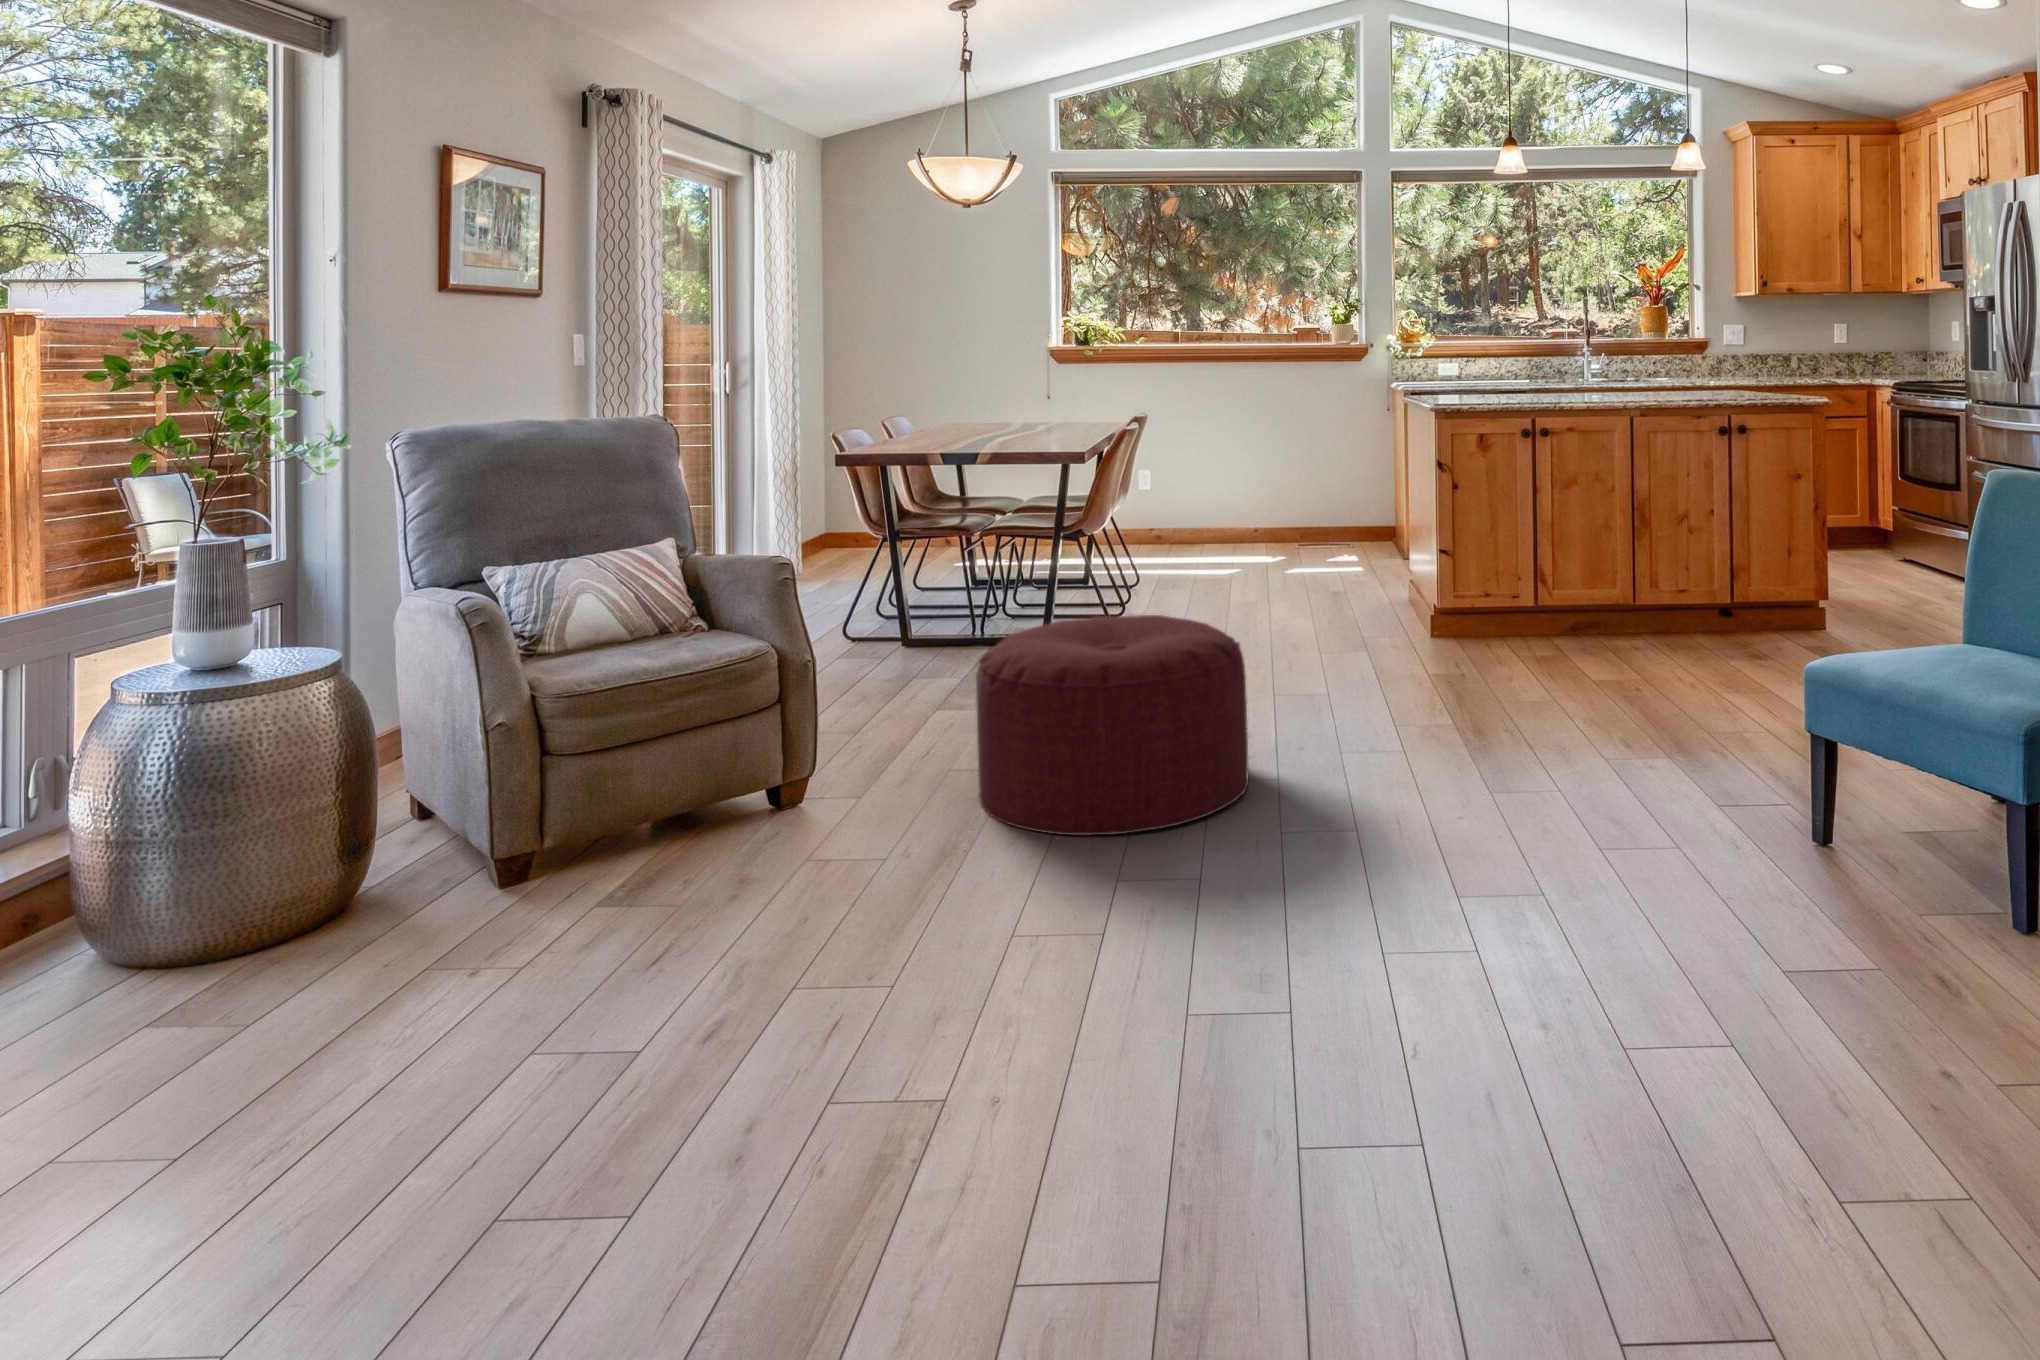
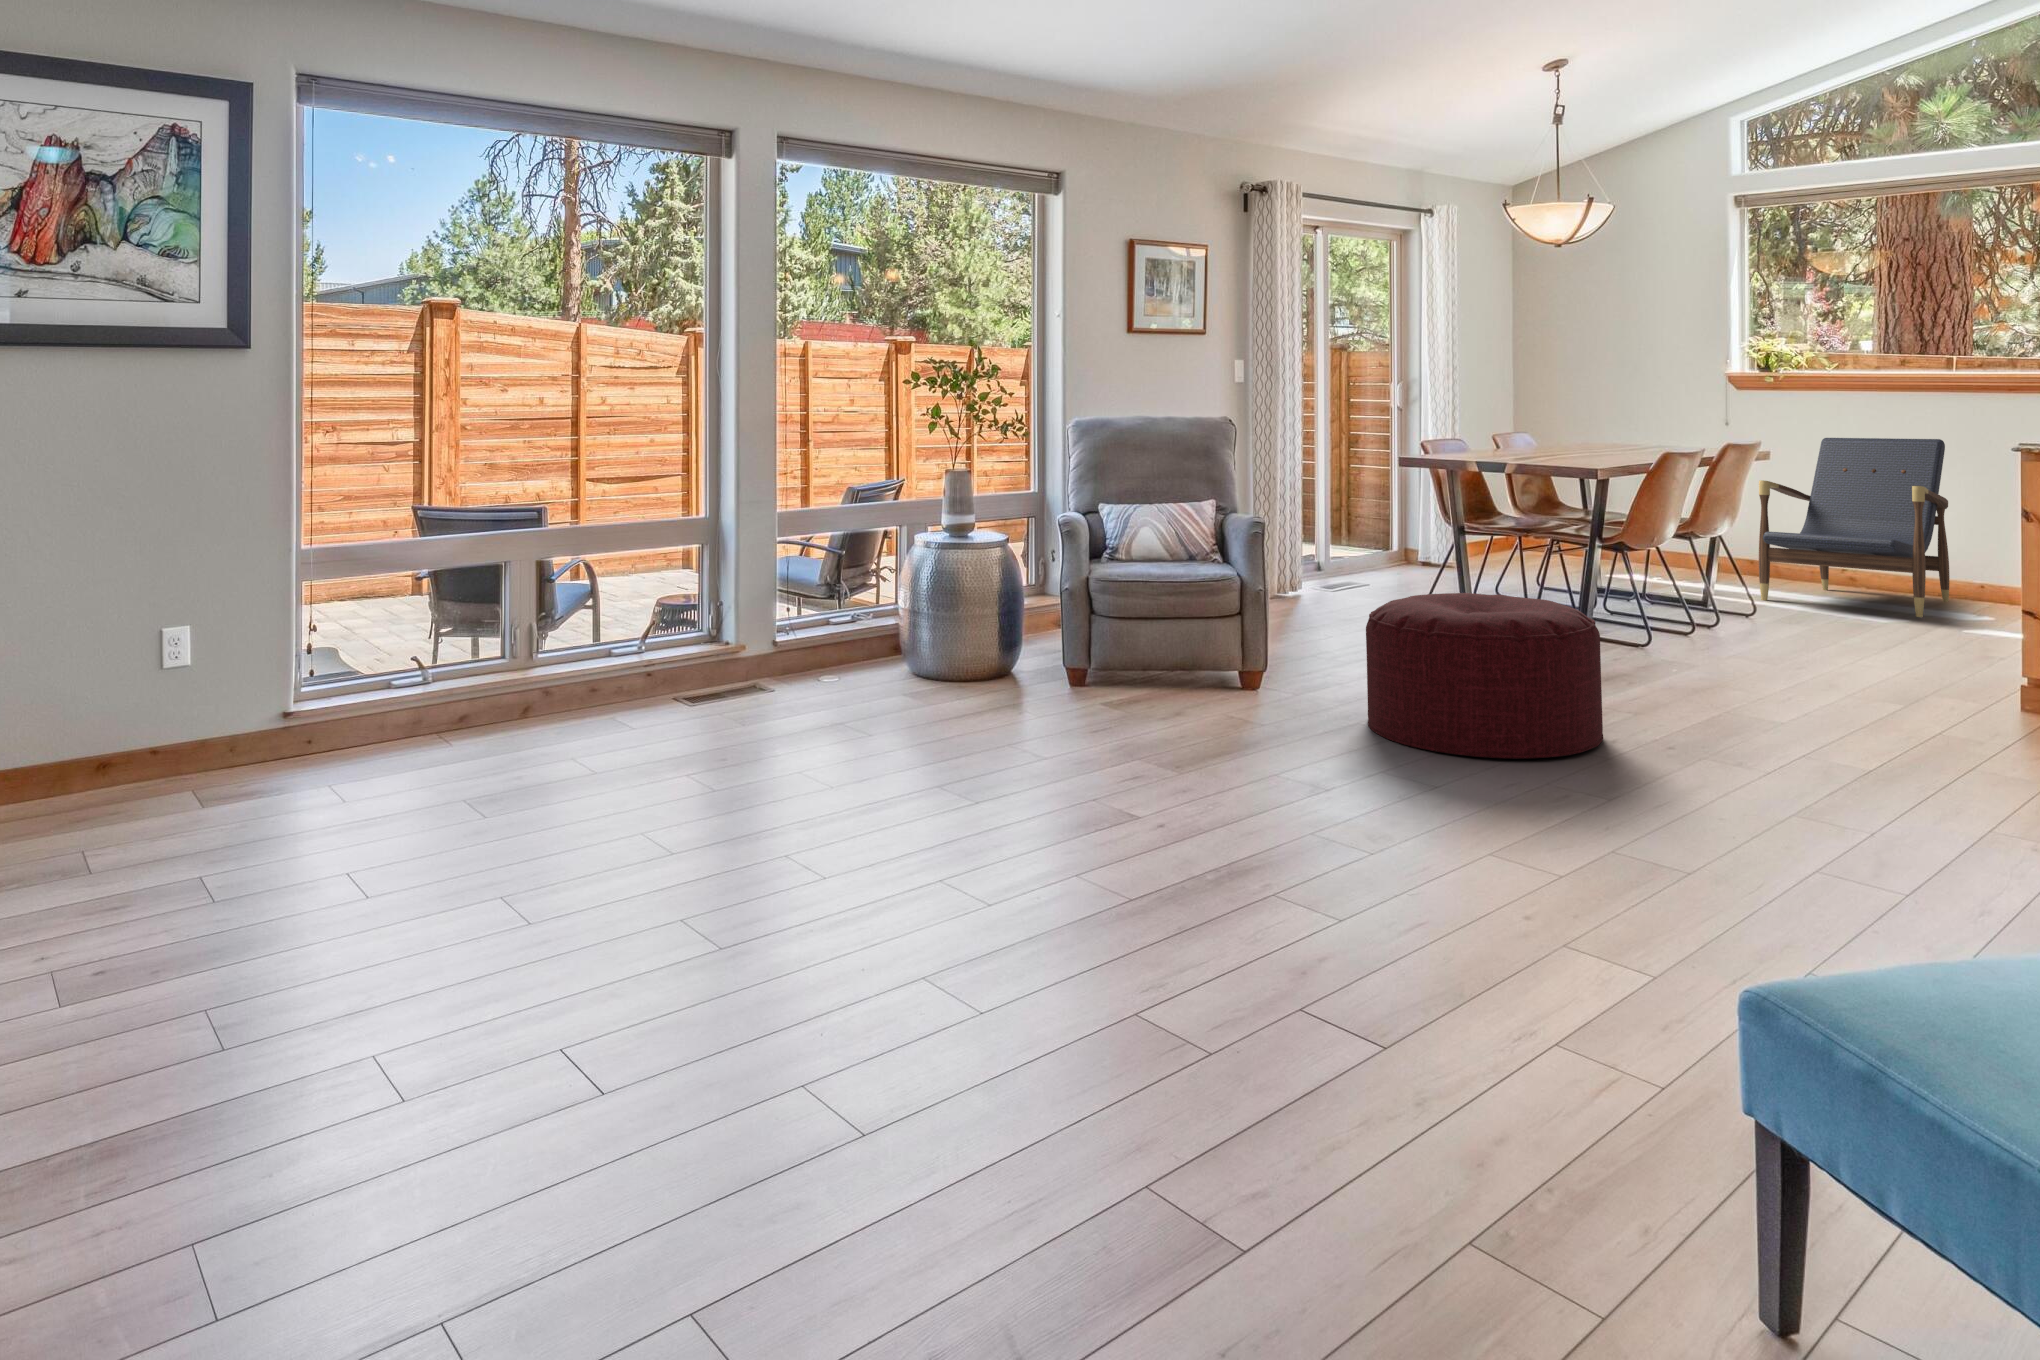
lounge chair: none [1107,404,1247,567] -> present [1759,438,1950,617]

